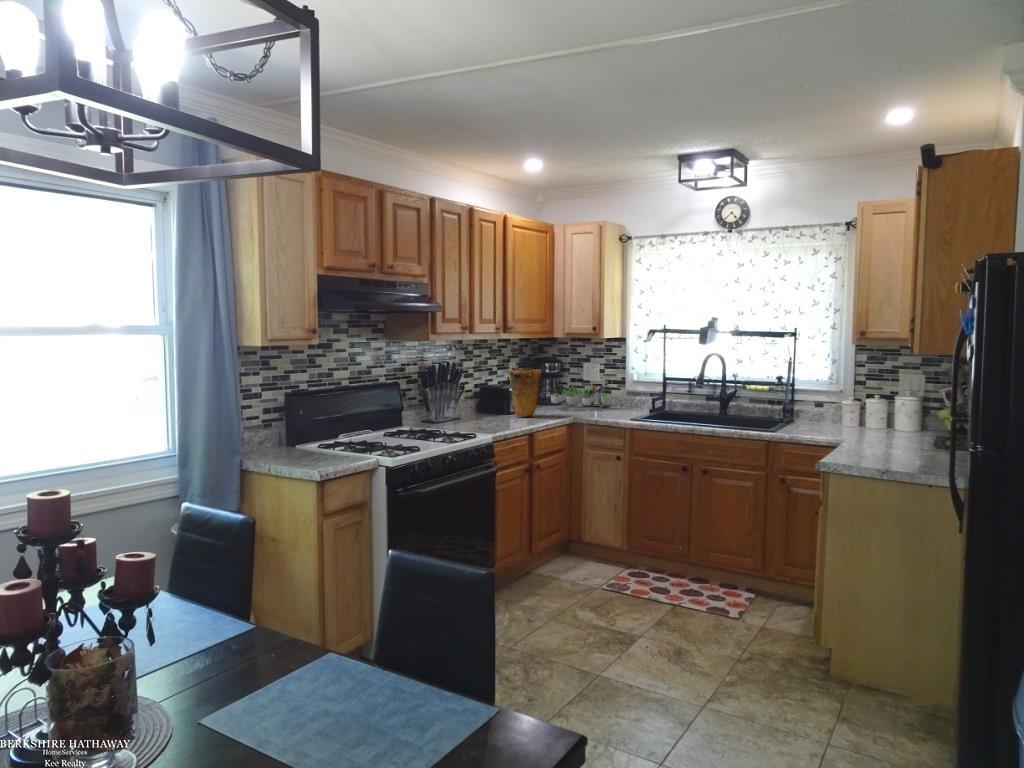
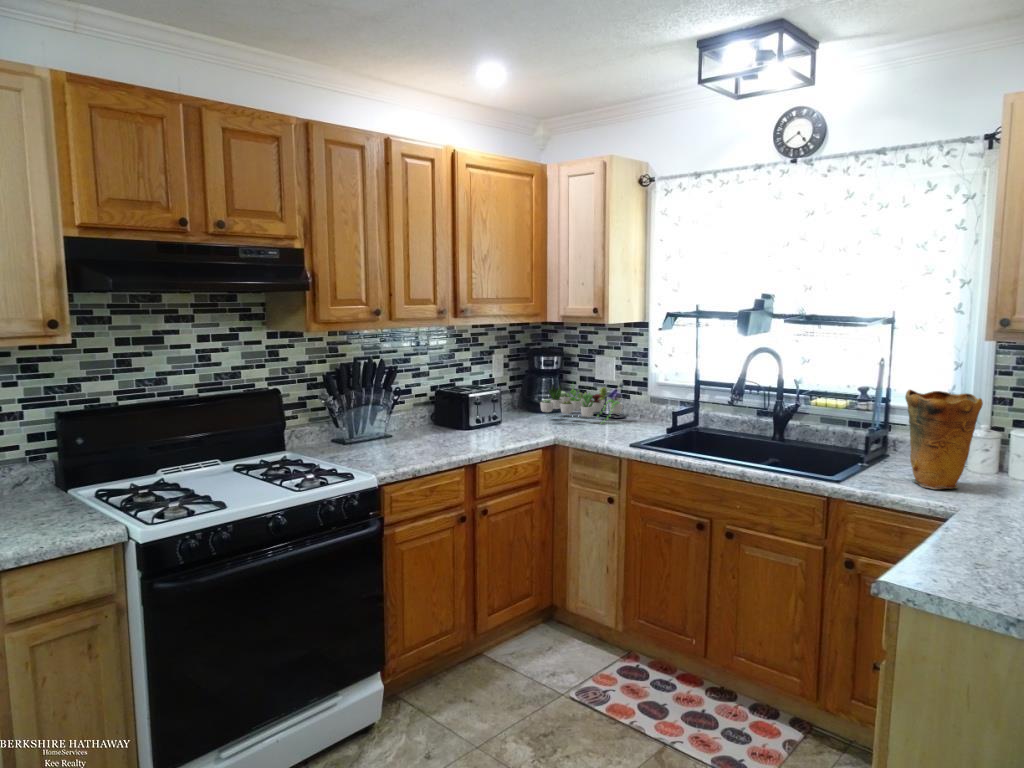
vase: present [509,368,542,417] -> present [905,390,983,489]

